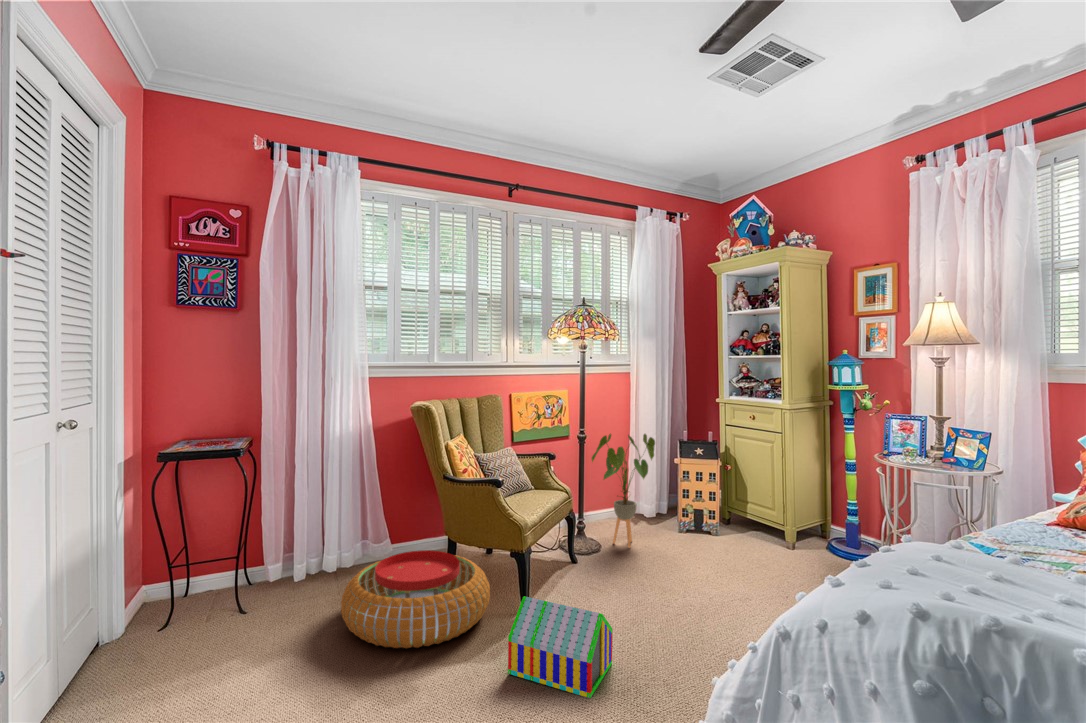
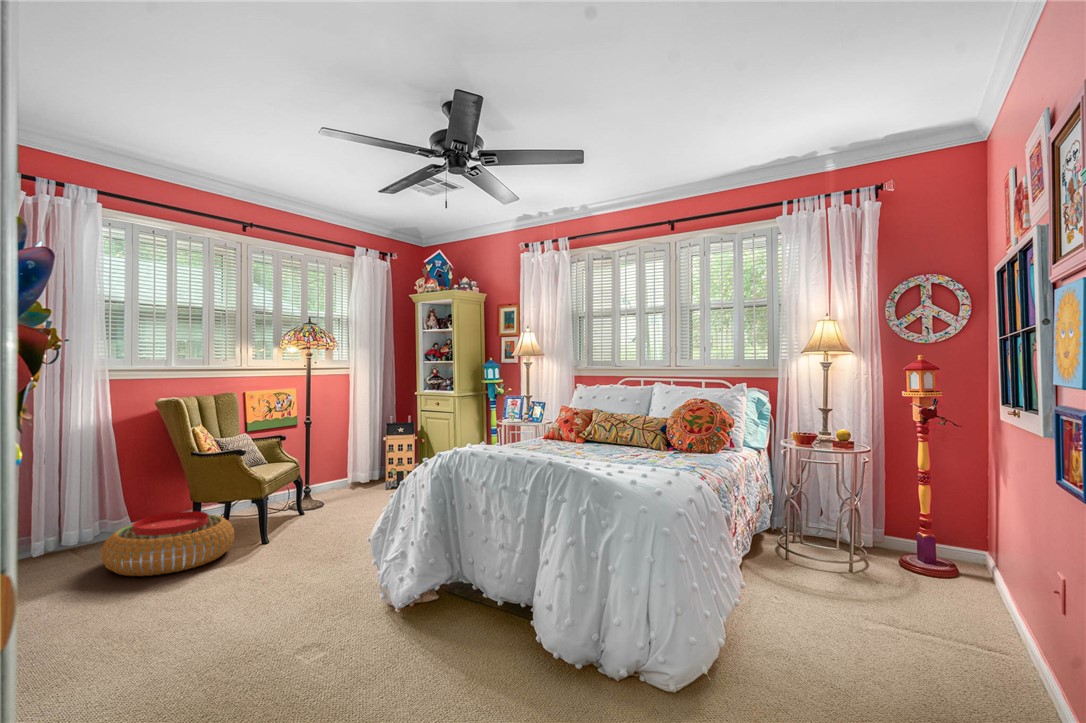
house plant: present [592,434,655,548] -> none [316,419,366,503]
toy house: present [508,596,612,698] -> none [254,521,328,571]

